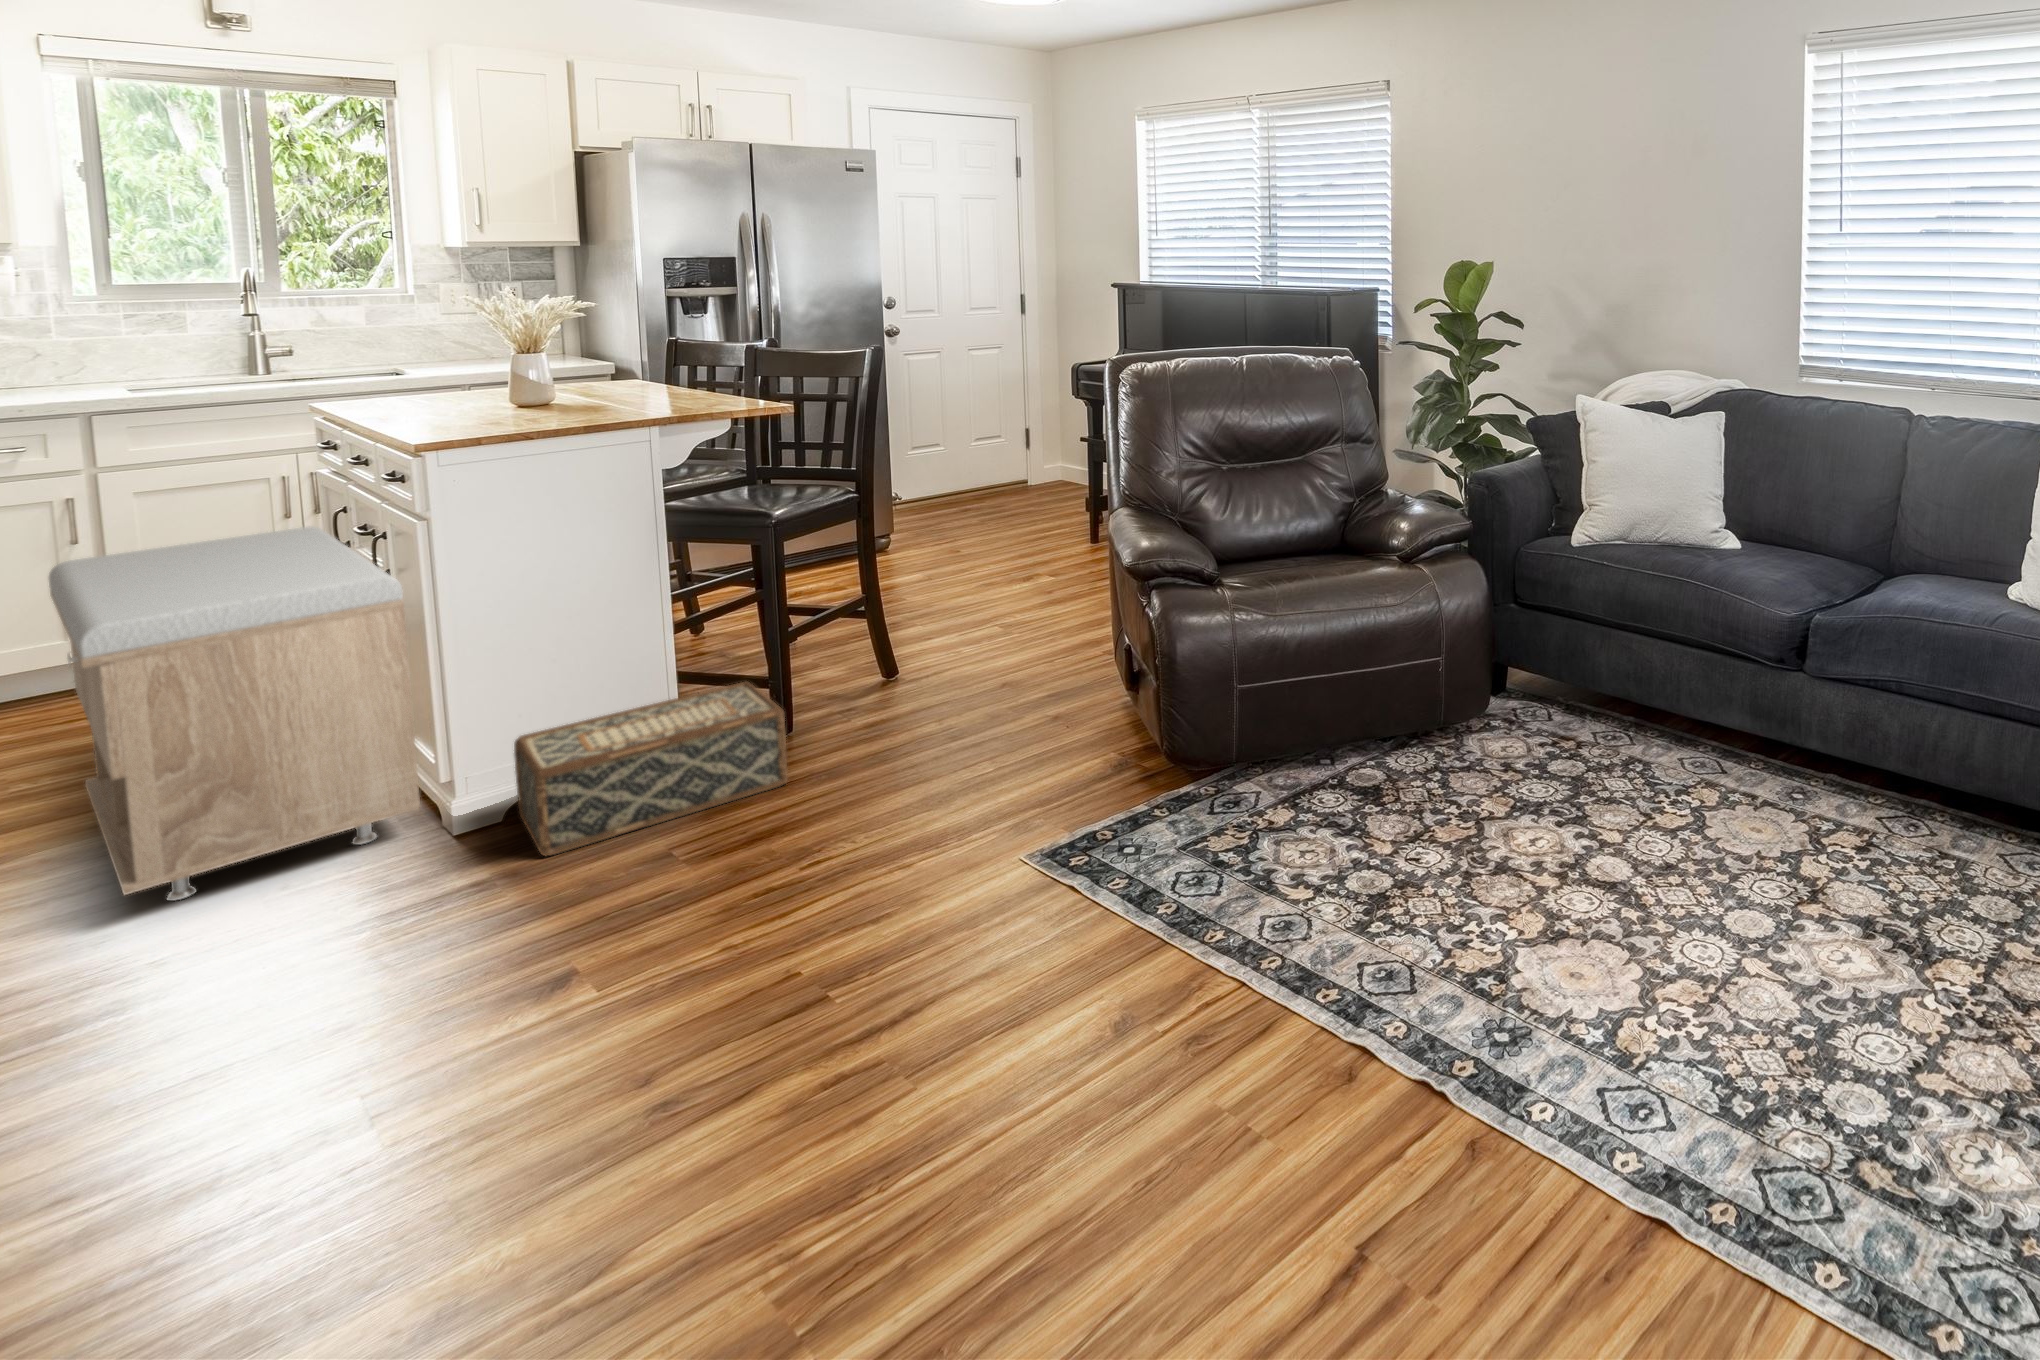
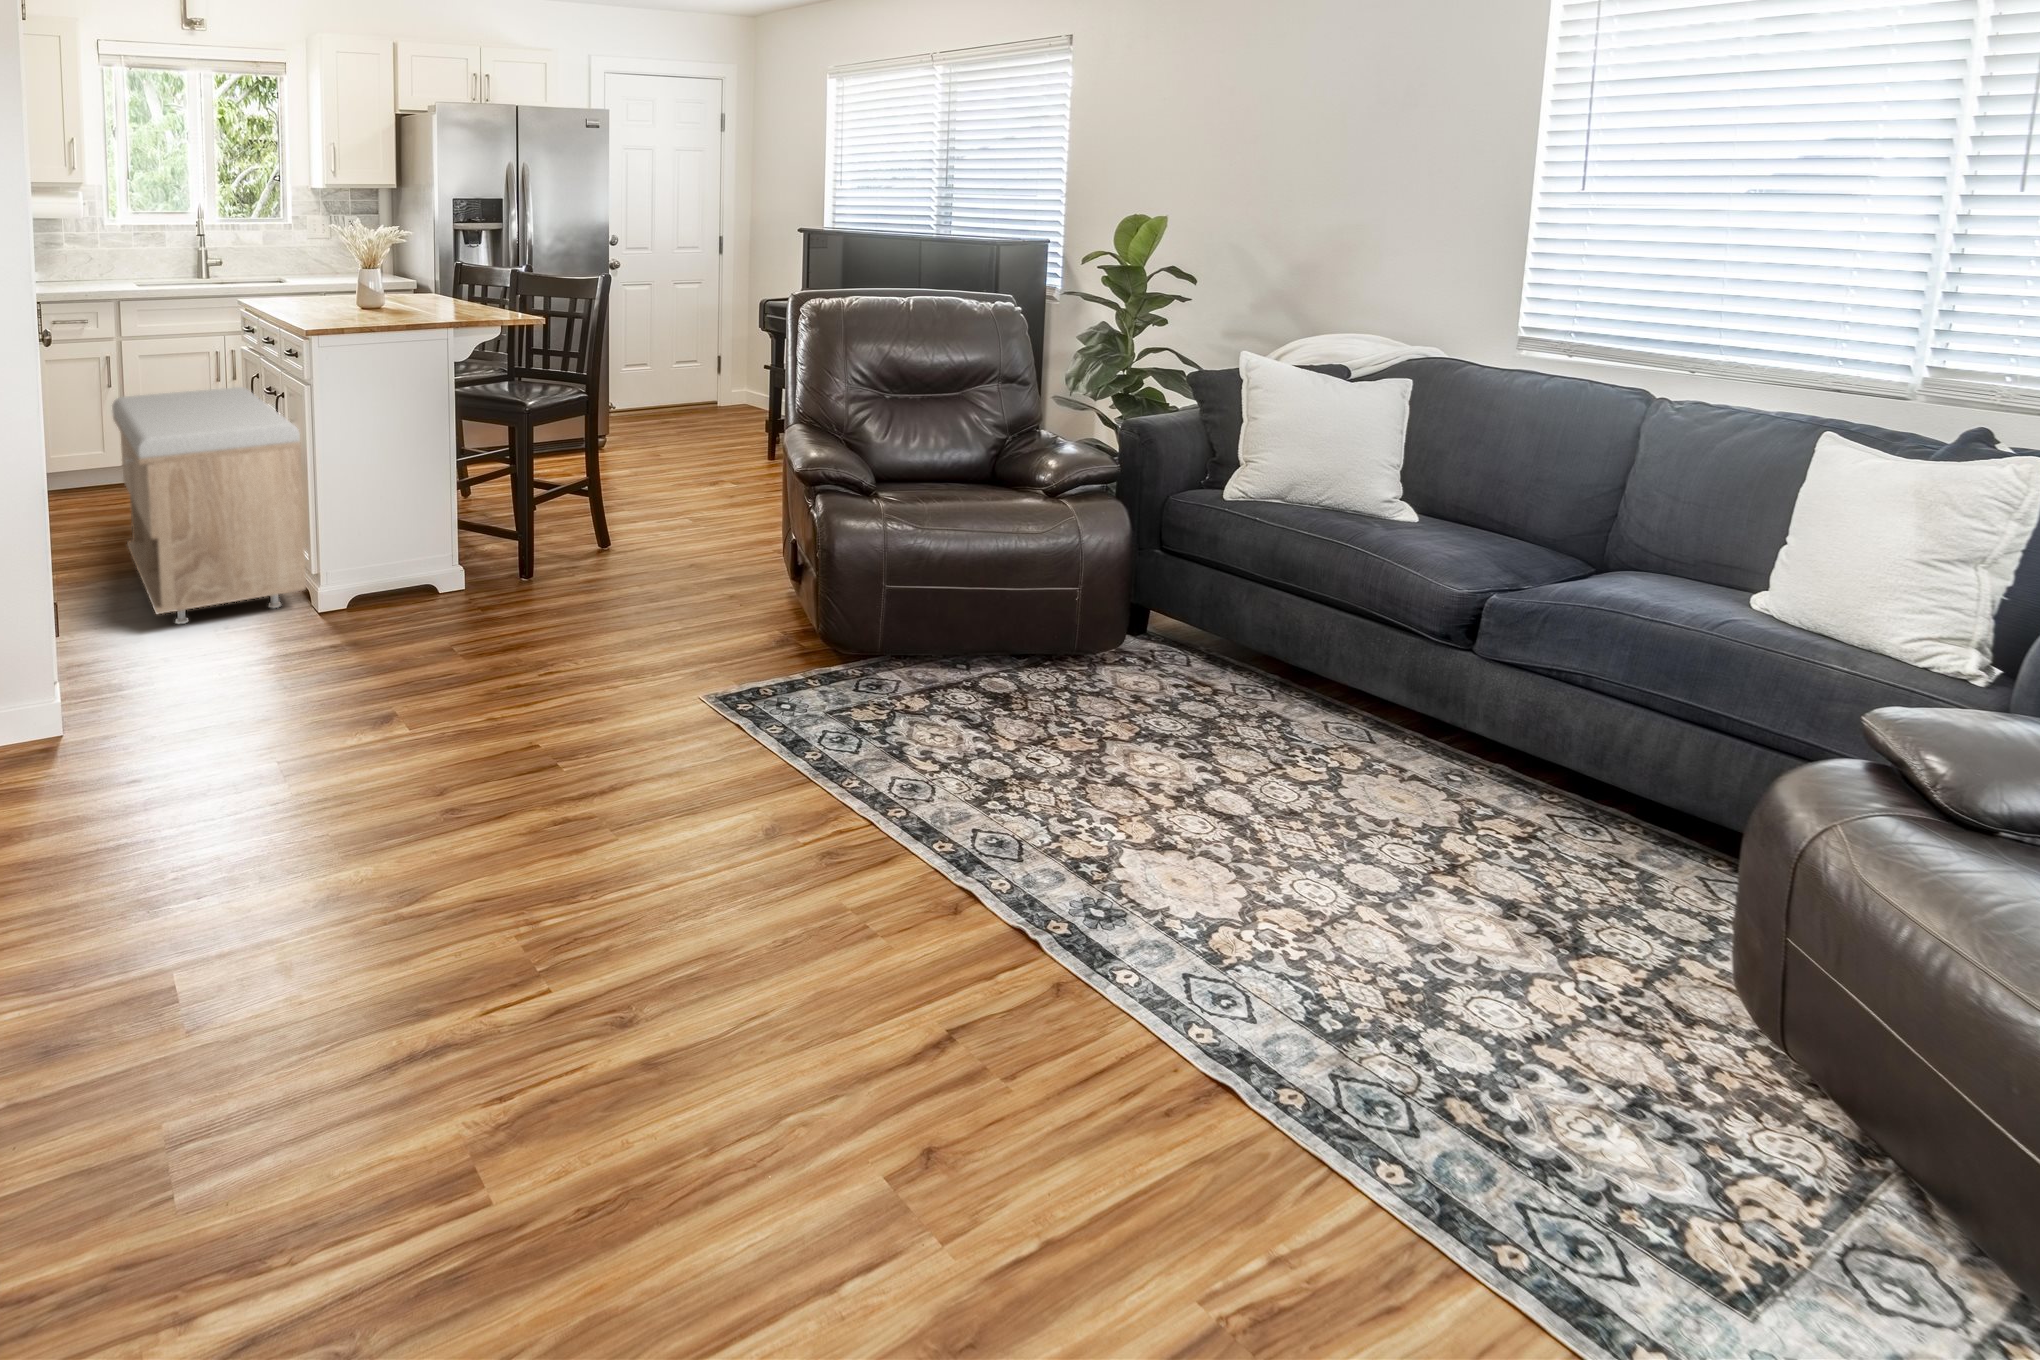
woven basket: present [514,682,788,856] -> none [360,532,532,636]

